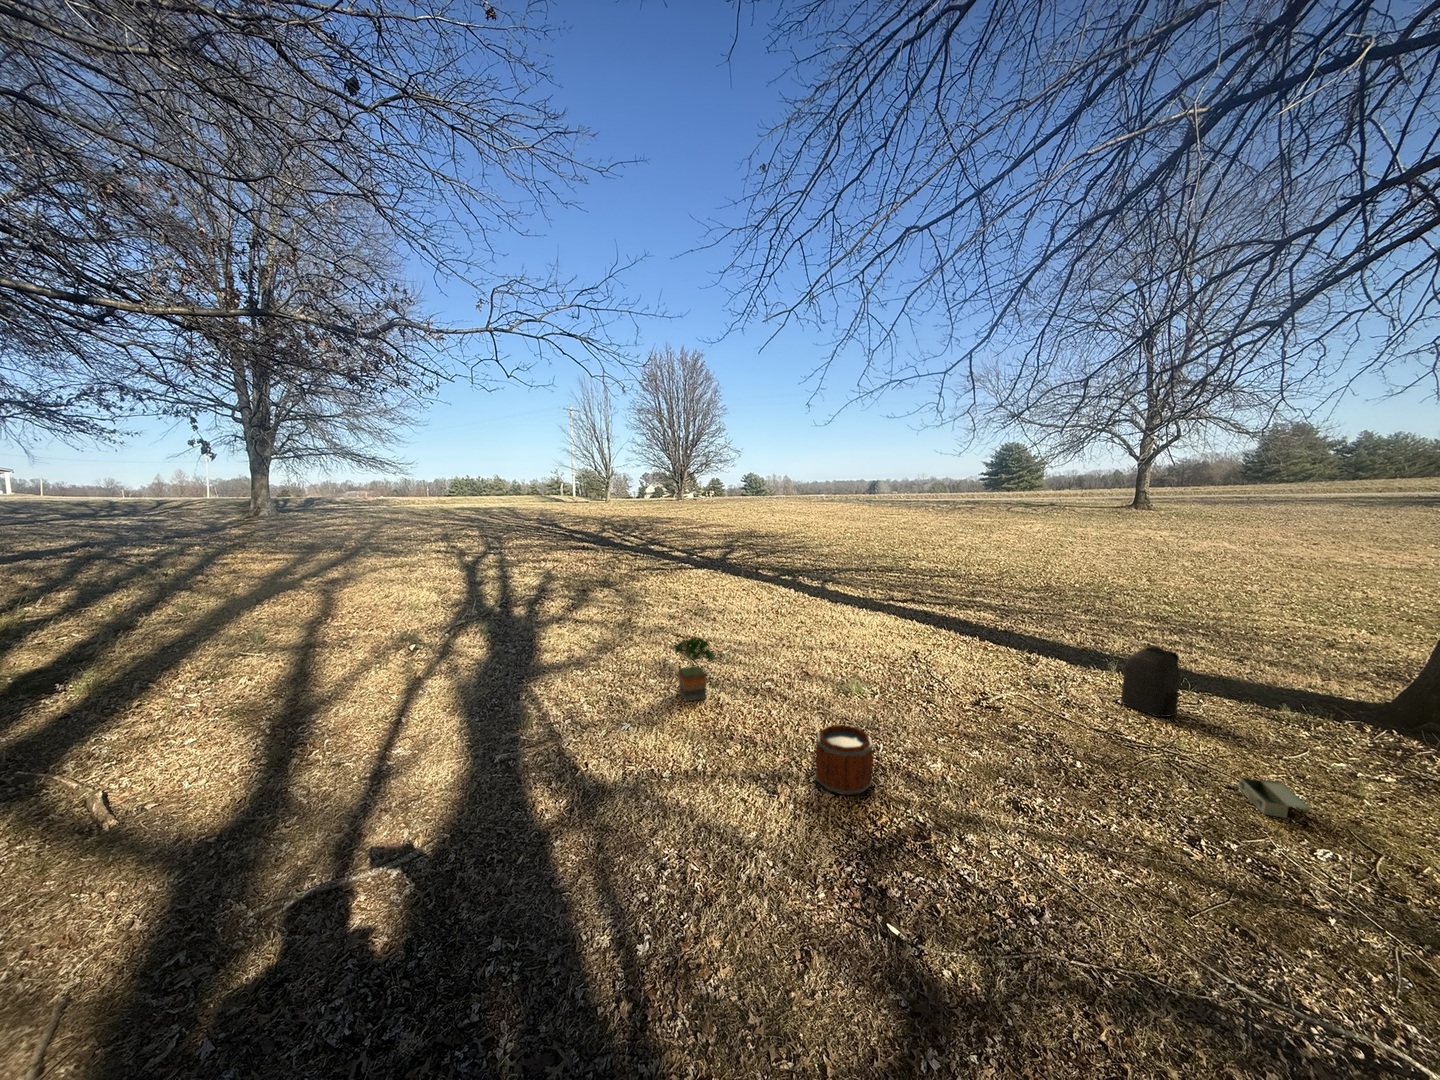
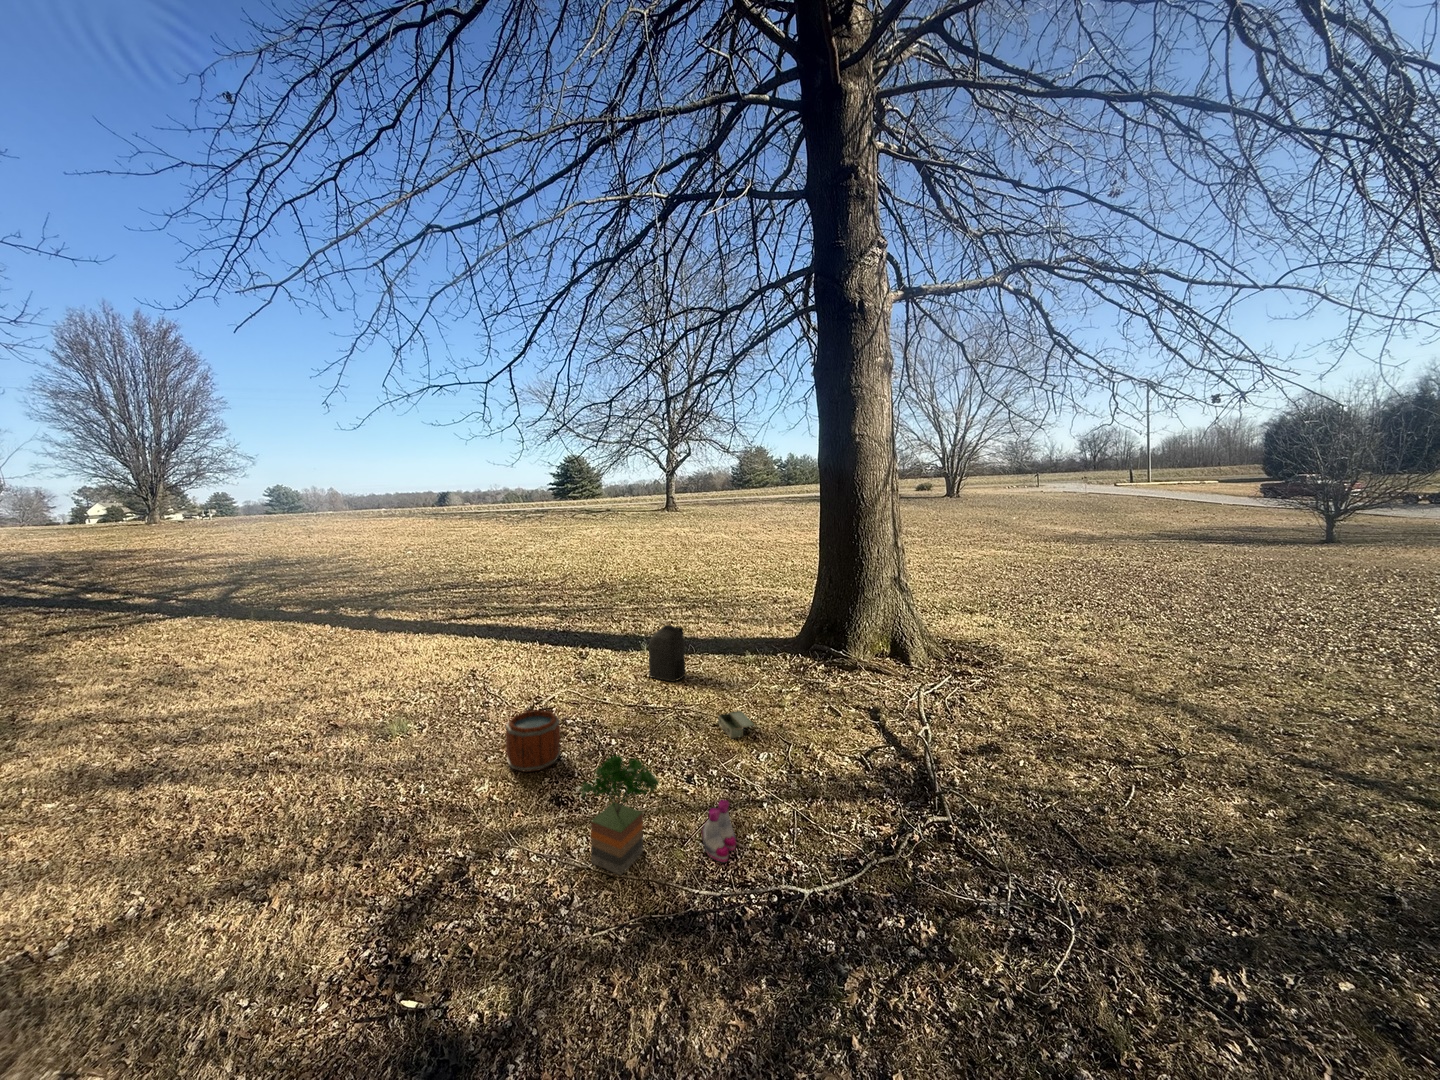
potted tree: present [674,638,715,702] -> present [581,755,660,875]
bucket: present [815,725,873,795] -> present [505,710,560,772]
boots: none [1223,887,1286,971] -> present [701,800,736,862]

